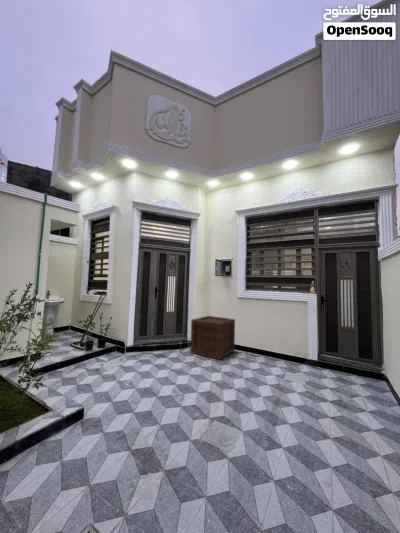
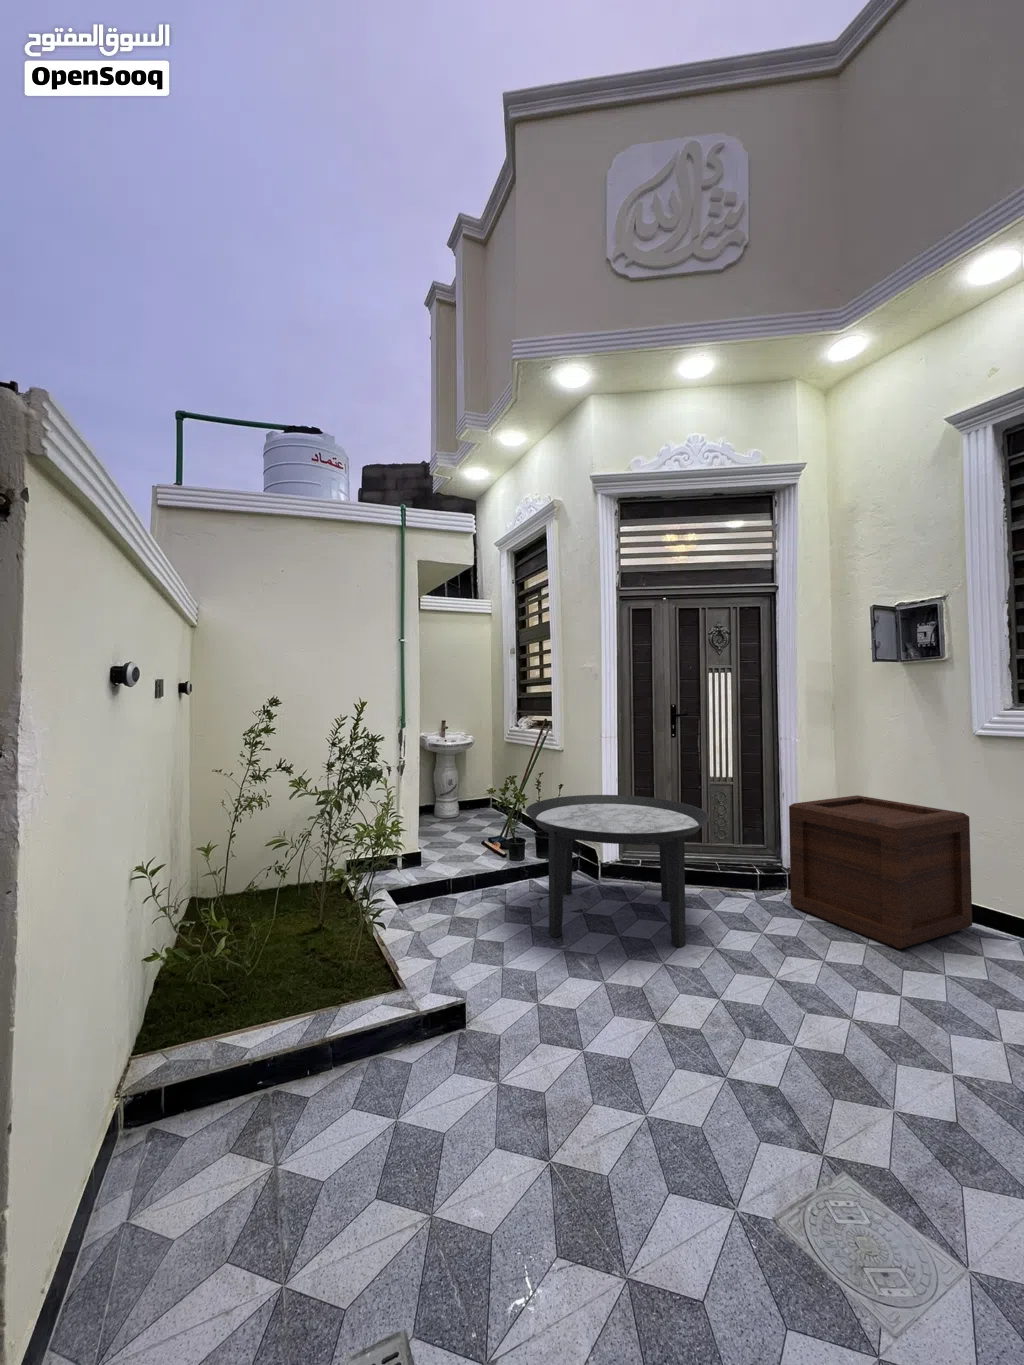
round table: none [101,320,170,377] -> present [526,795,710,947]

